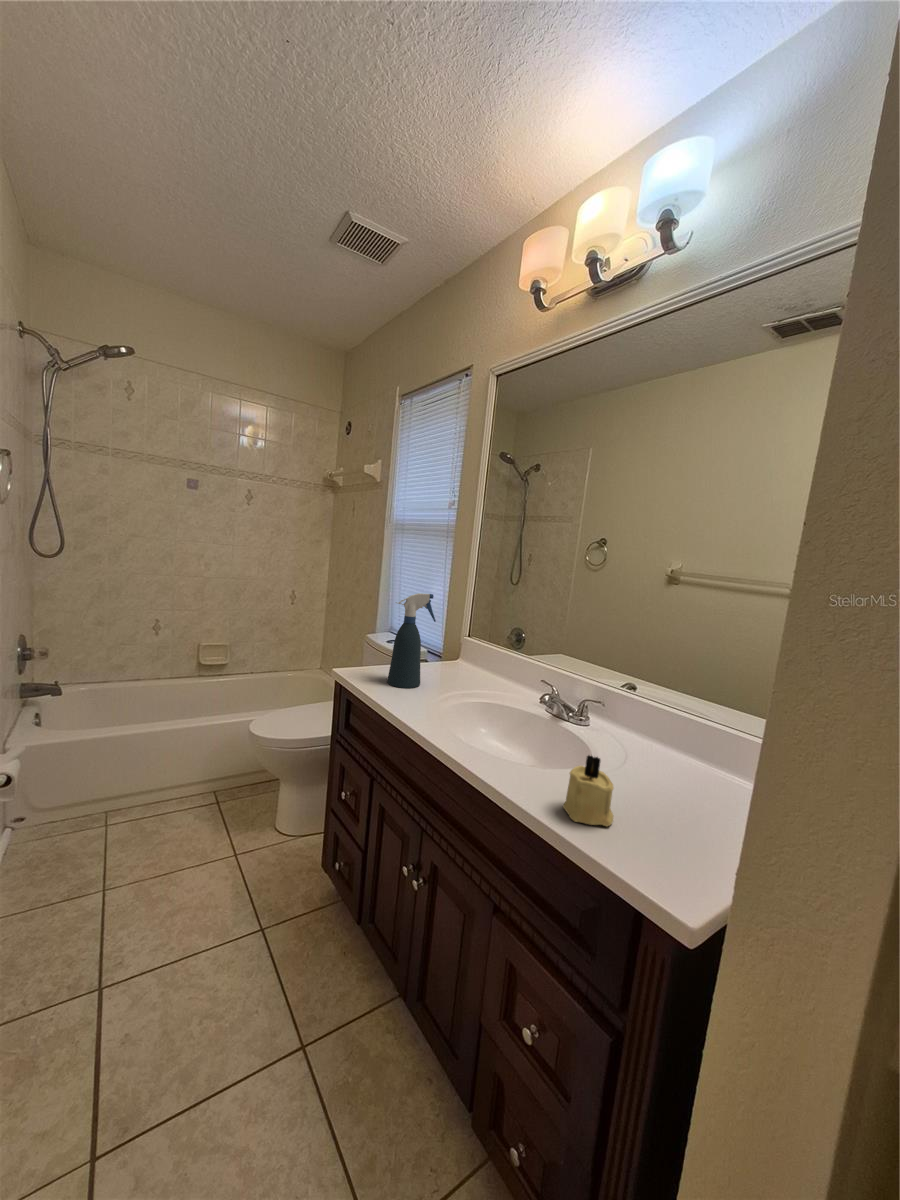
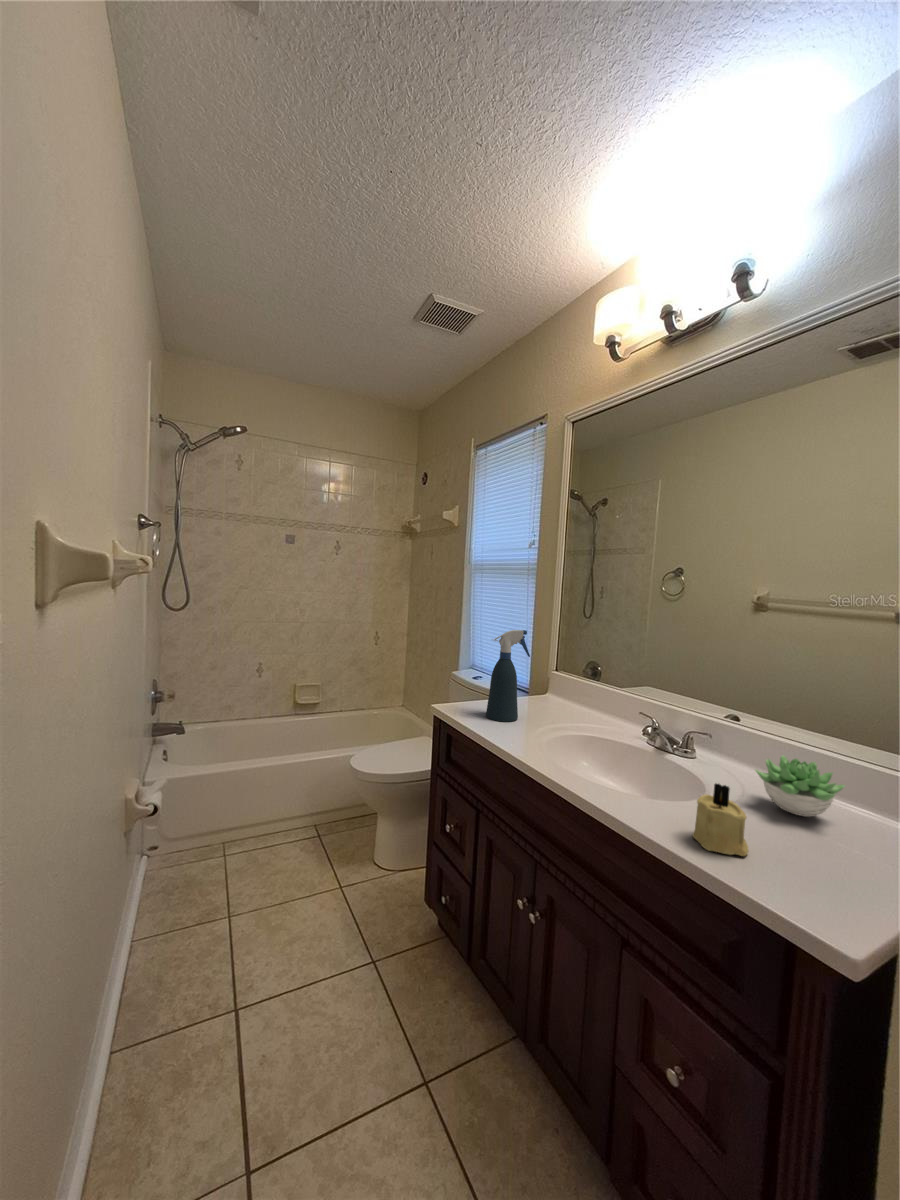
succulent plant: none [633,725,713,784] -> present [755,755,845,817]

